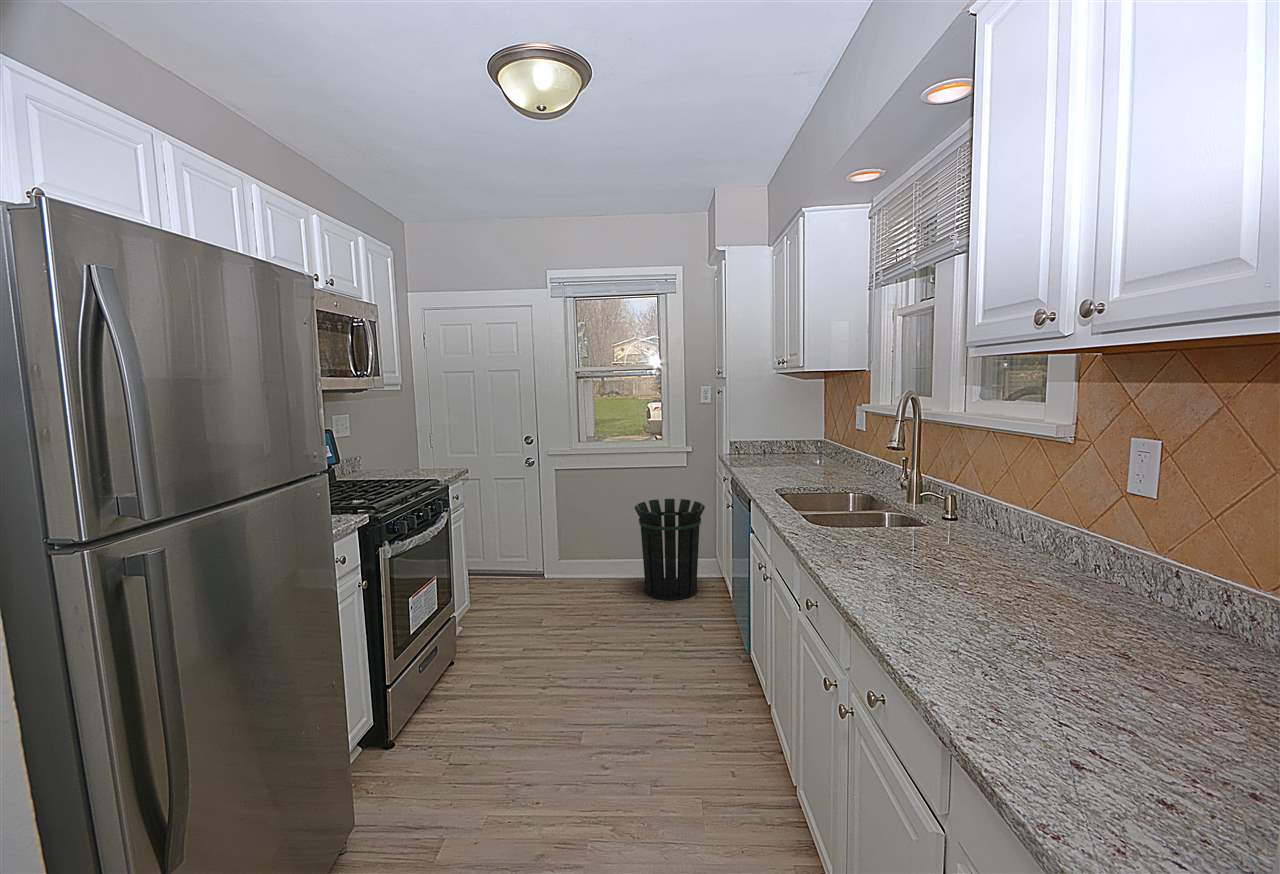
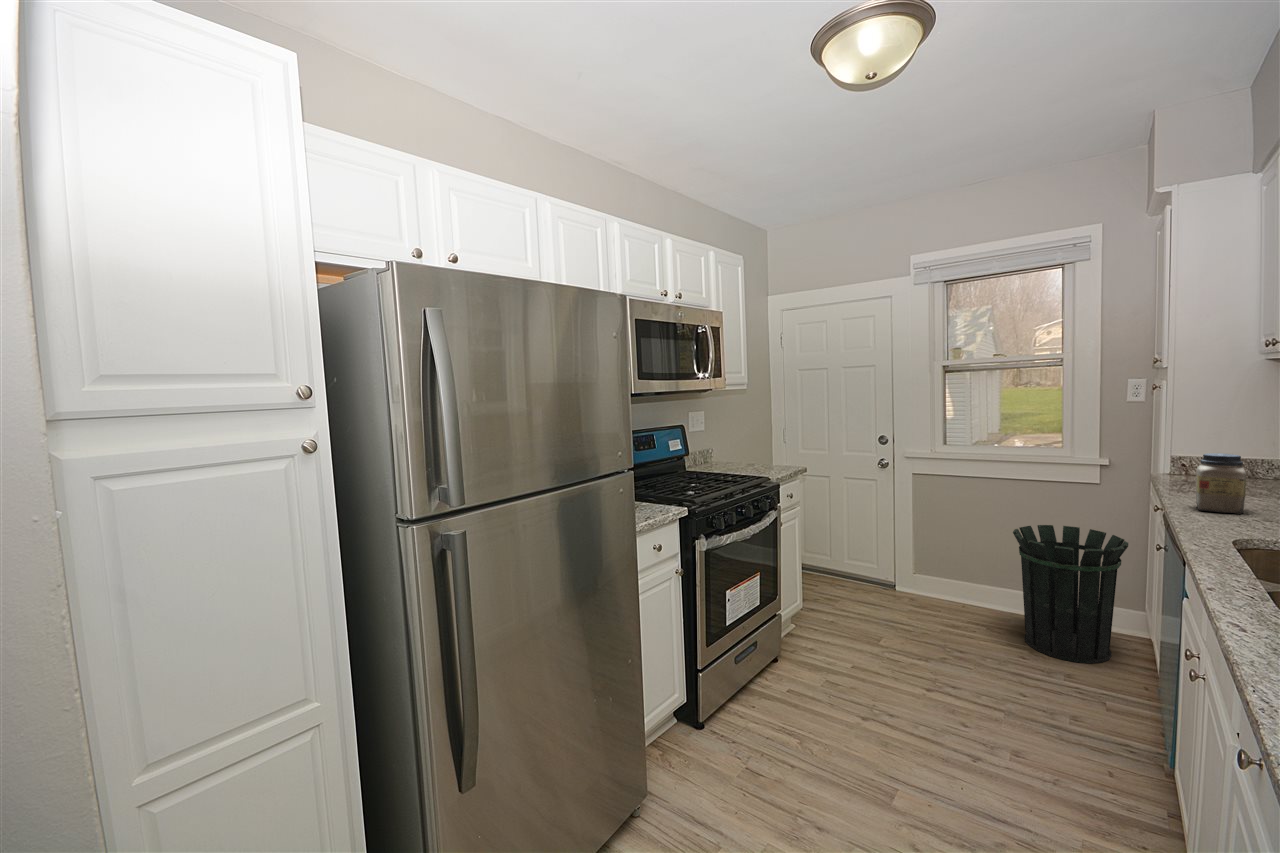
jar: none [746,434,770,473] -> present [1196,453,1246,514]

